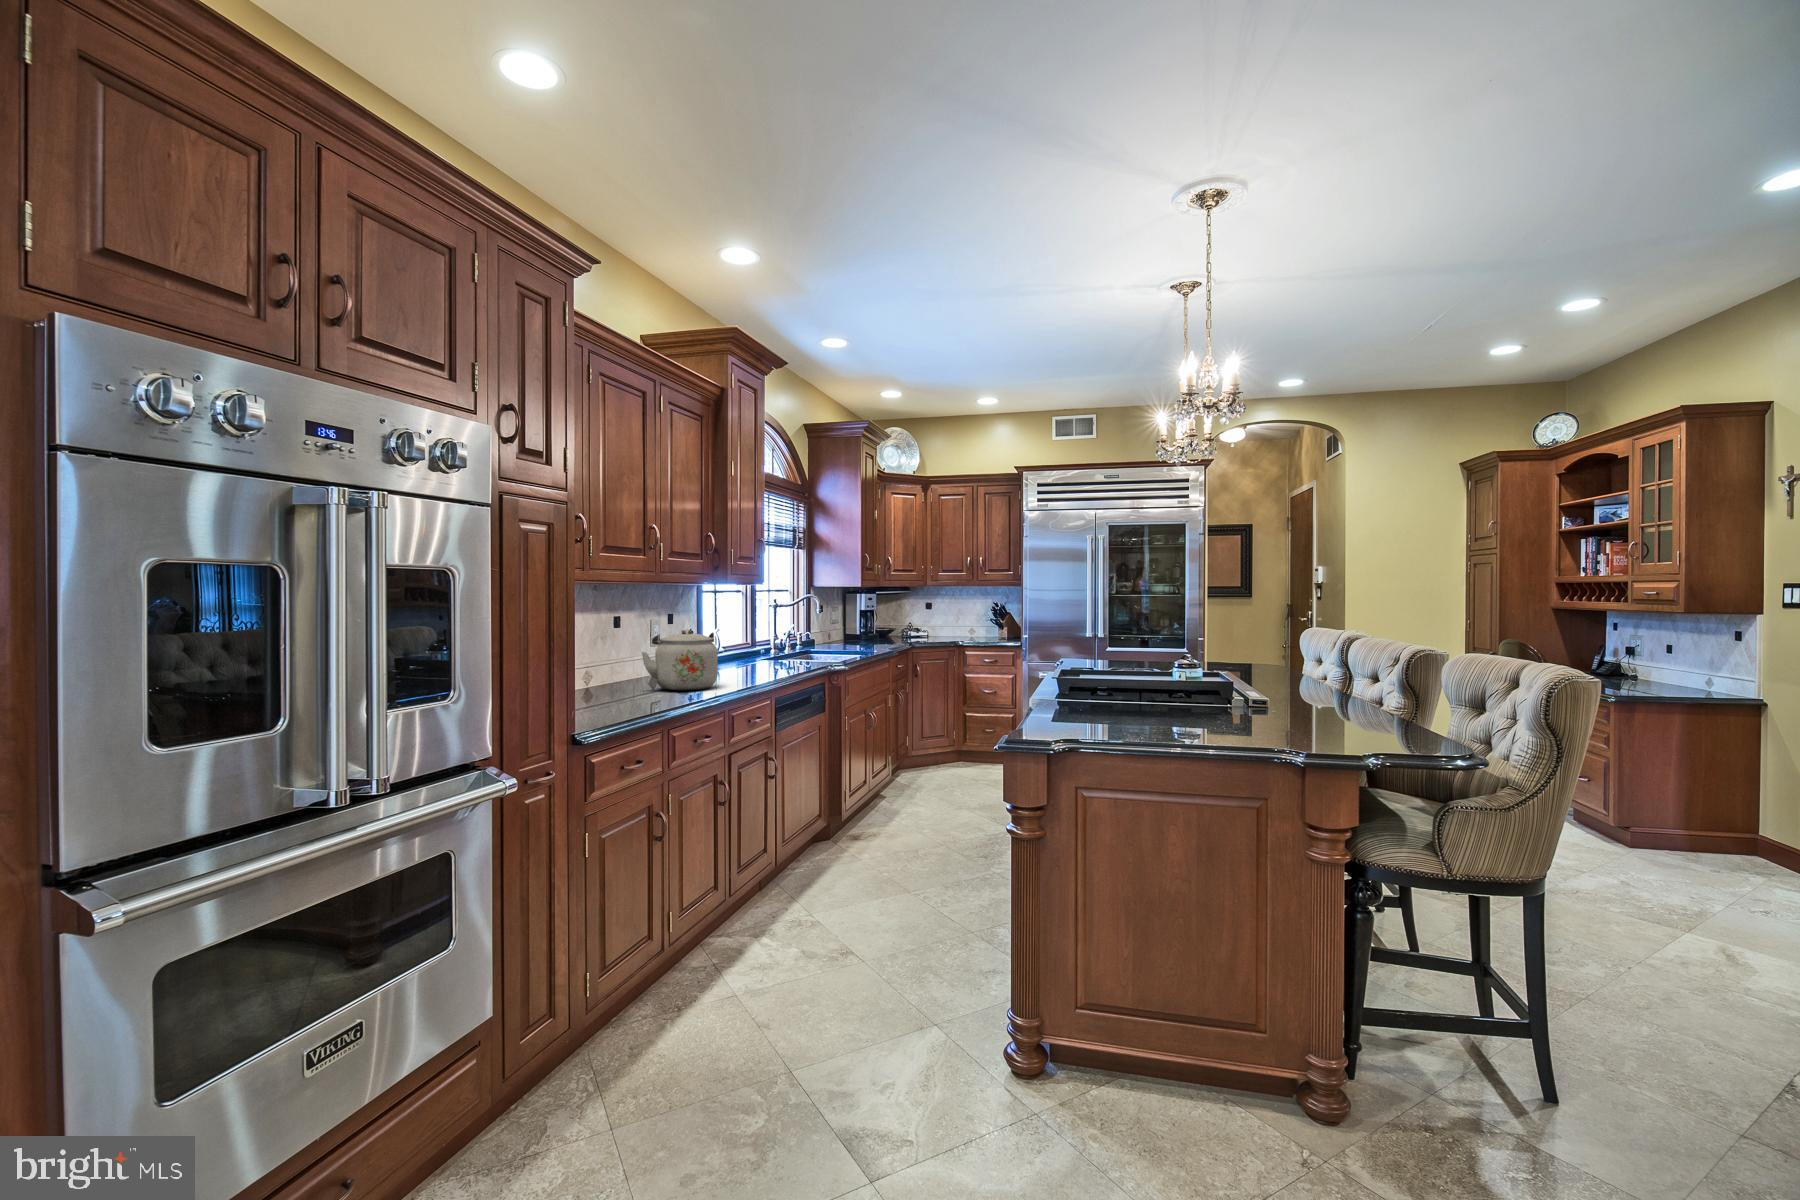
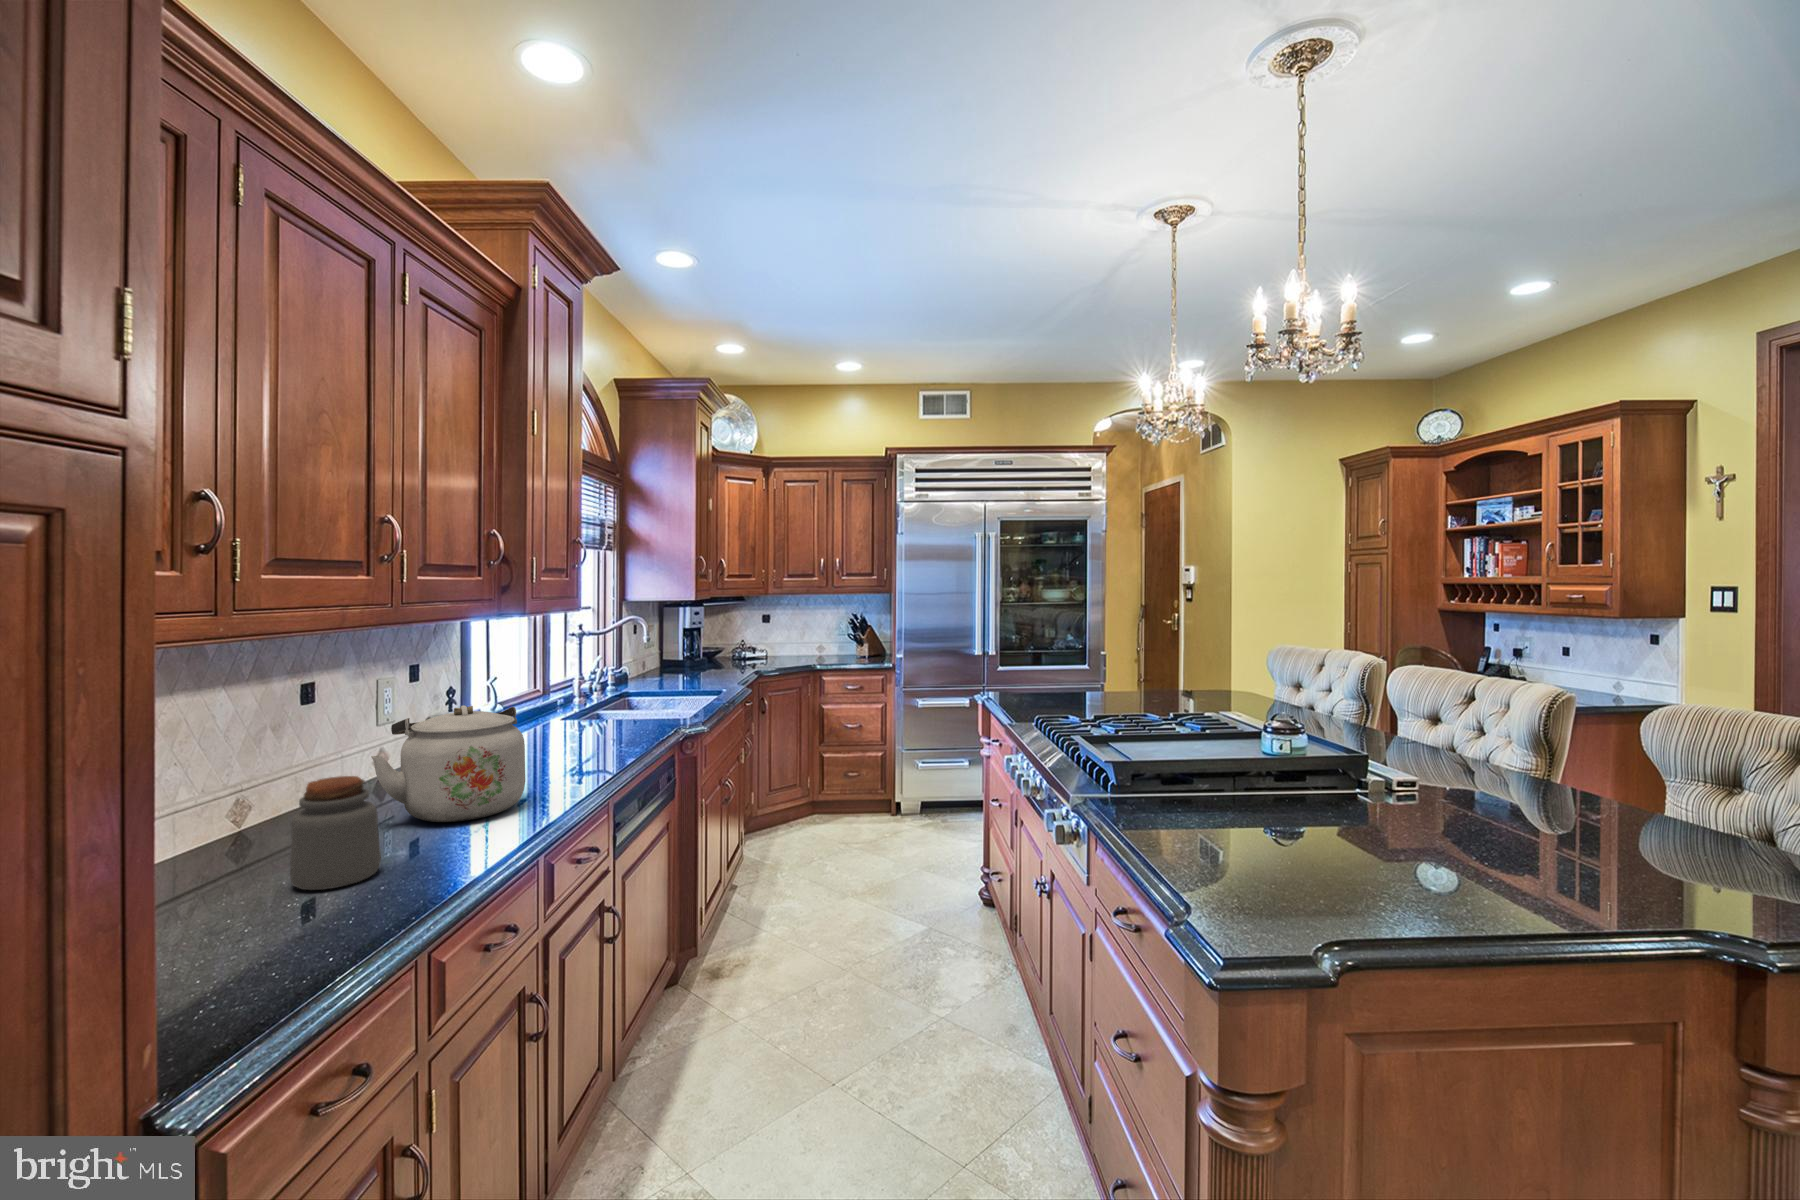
jar: none [604,654,642,705] -> present [290,776,381,890]

